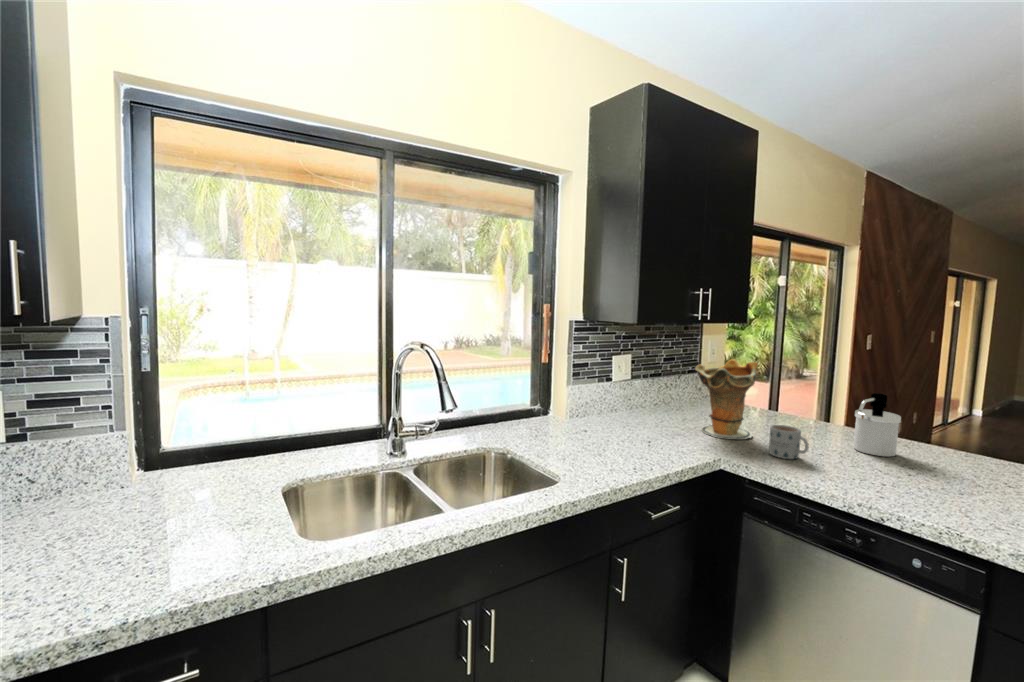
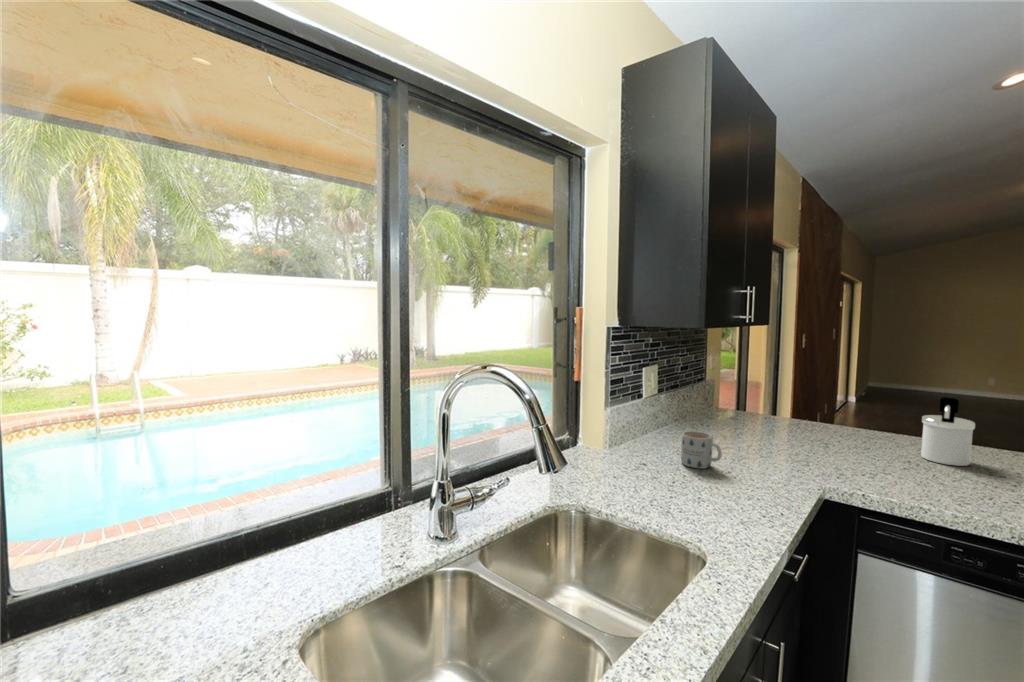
decorative vase: present [695,360,758,439] -> none [757,366,829,459]
mug: present [769,425,809,459] -> present [681,431,722,469]

